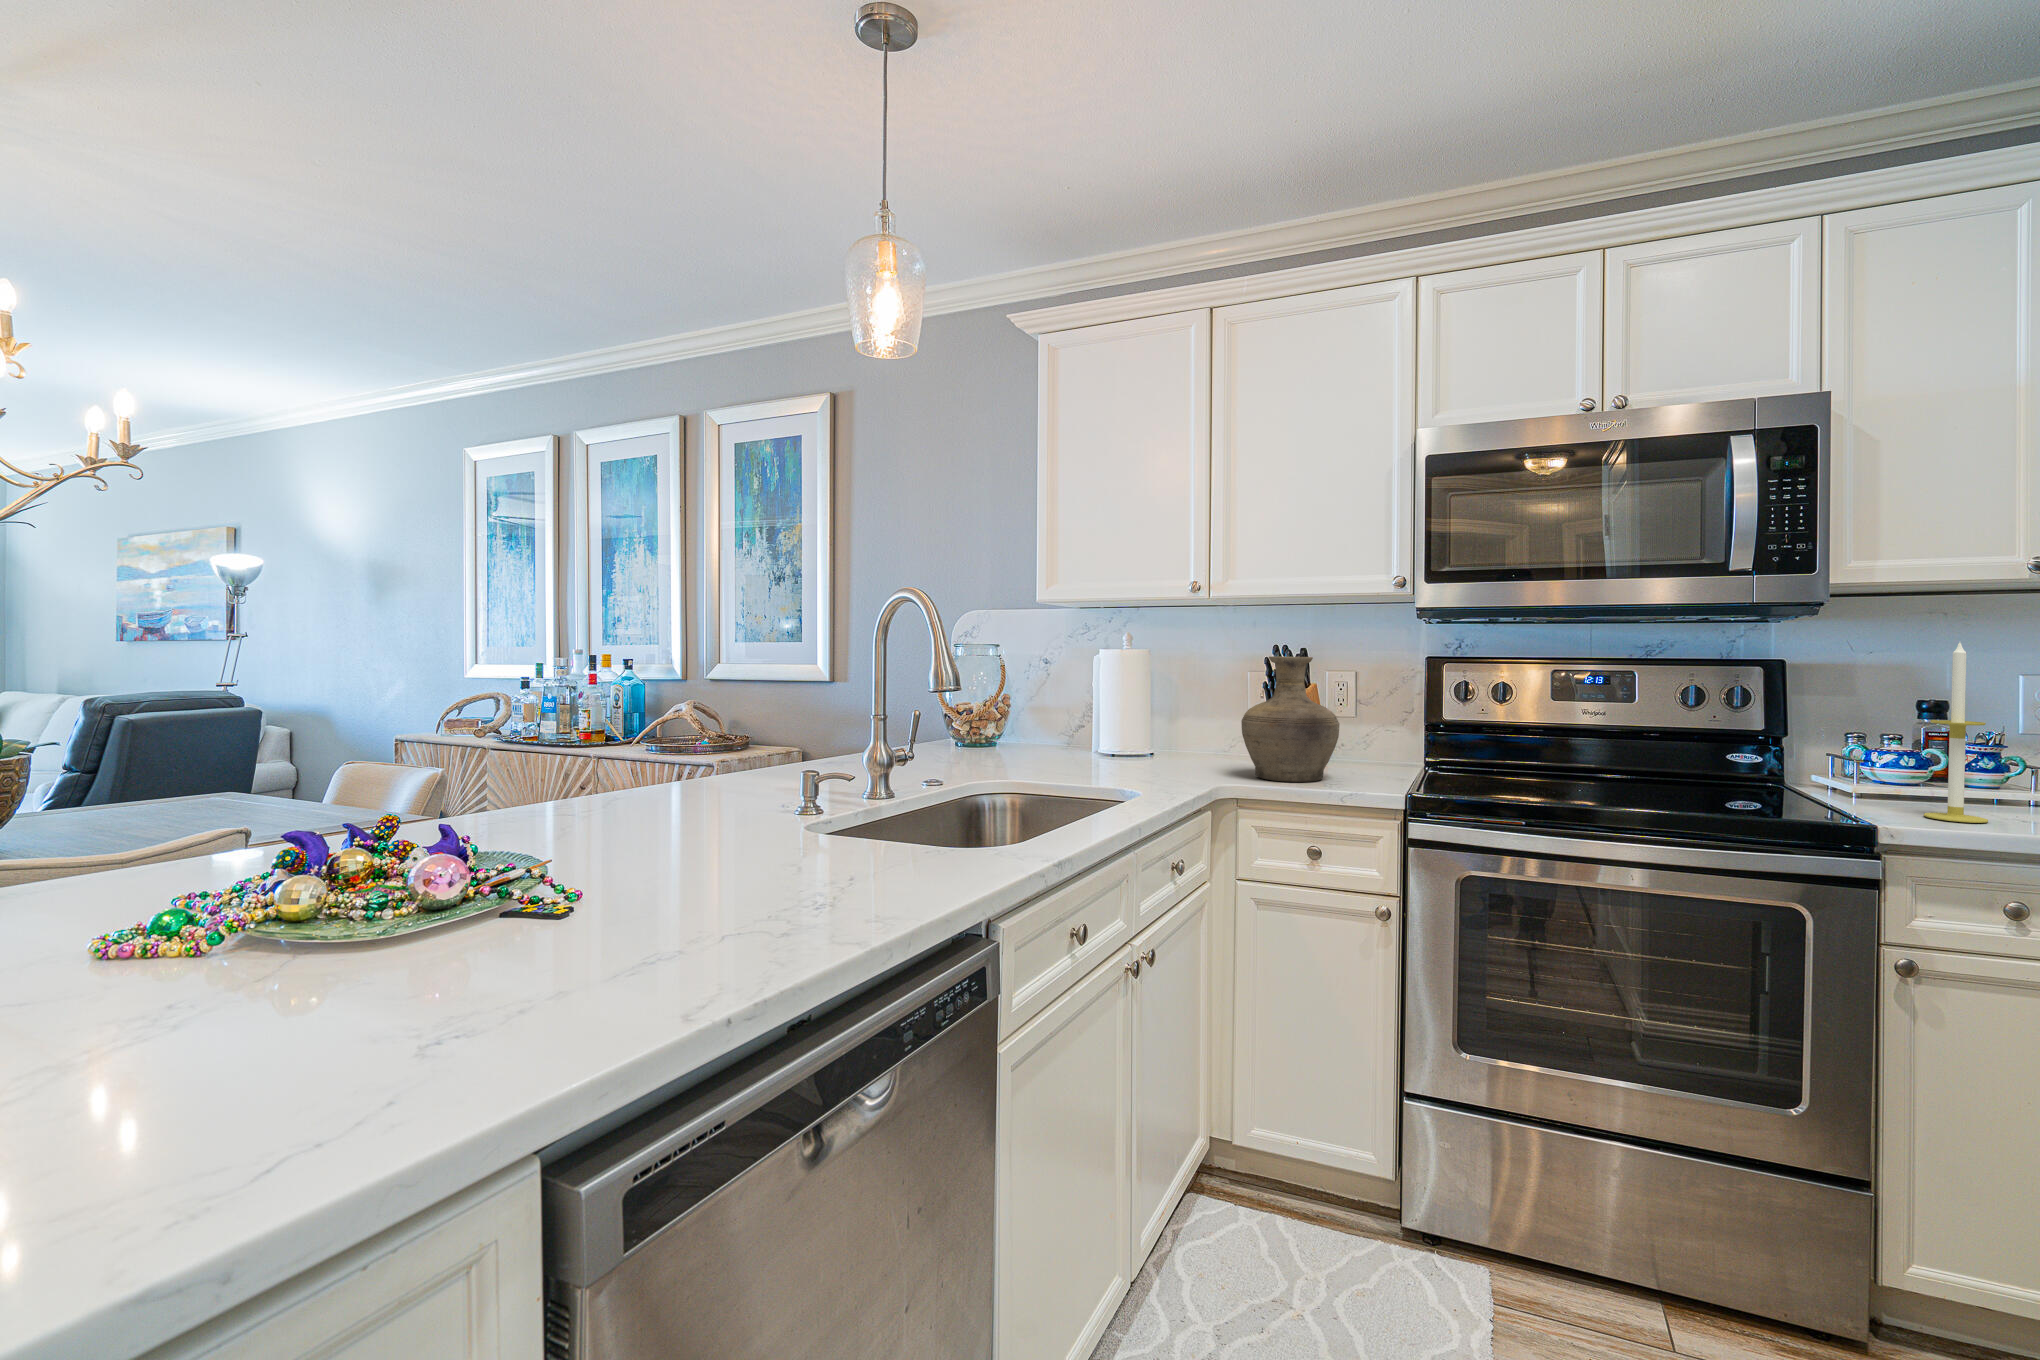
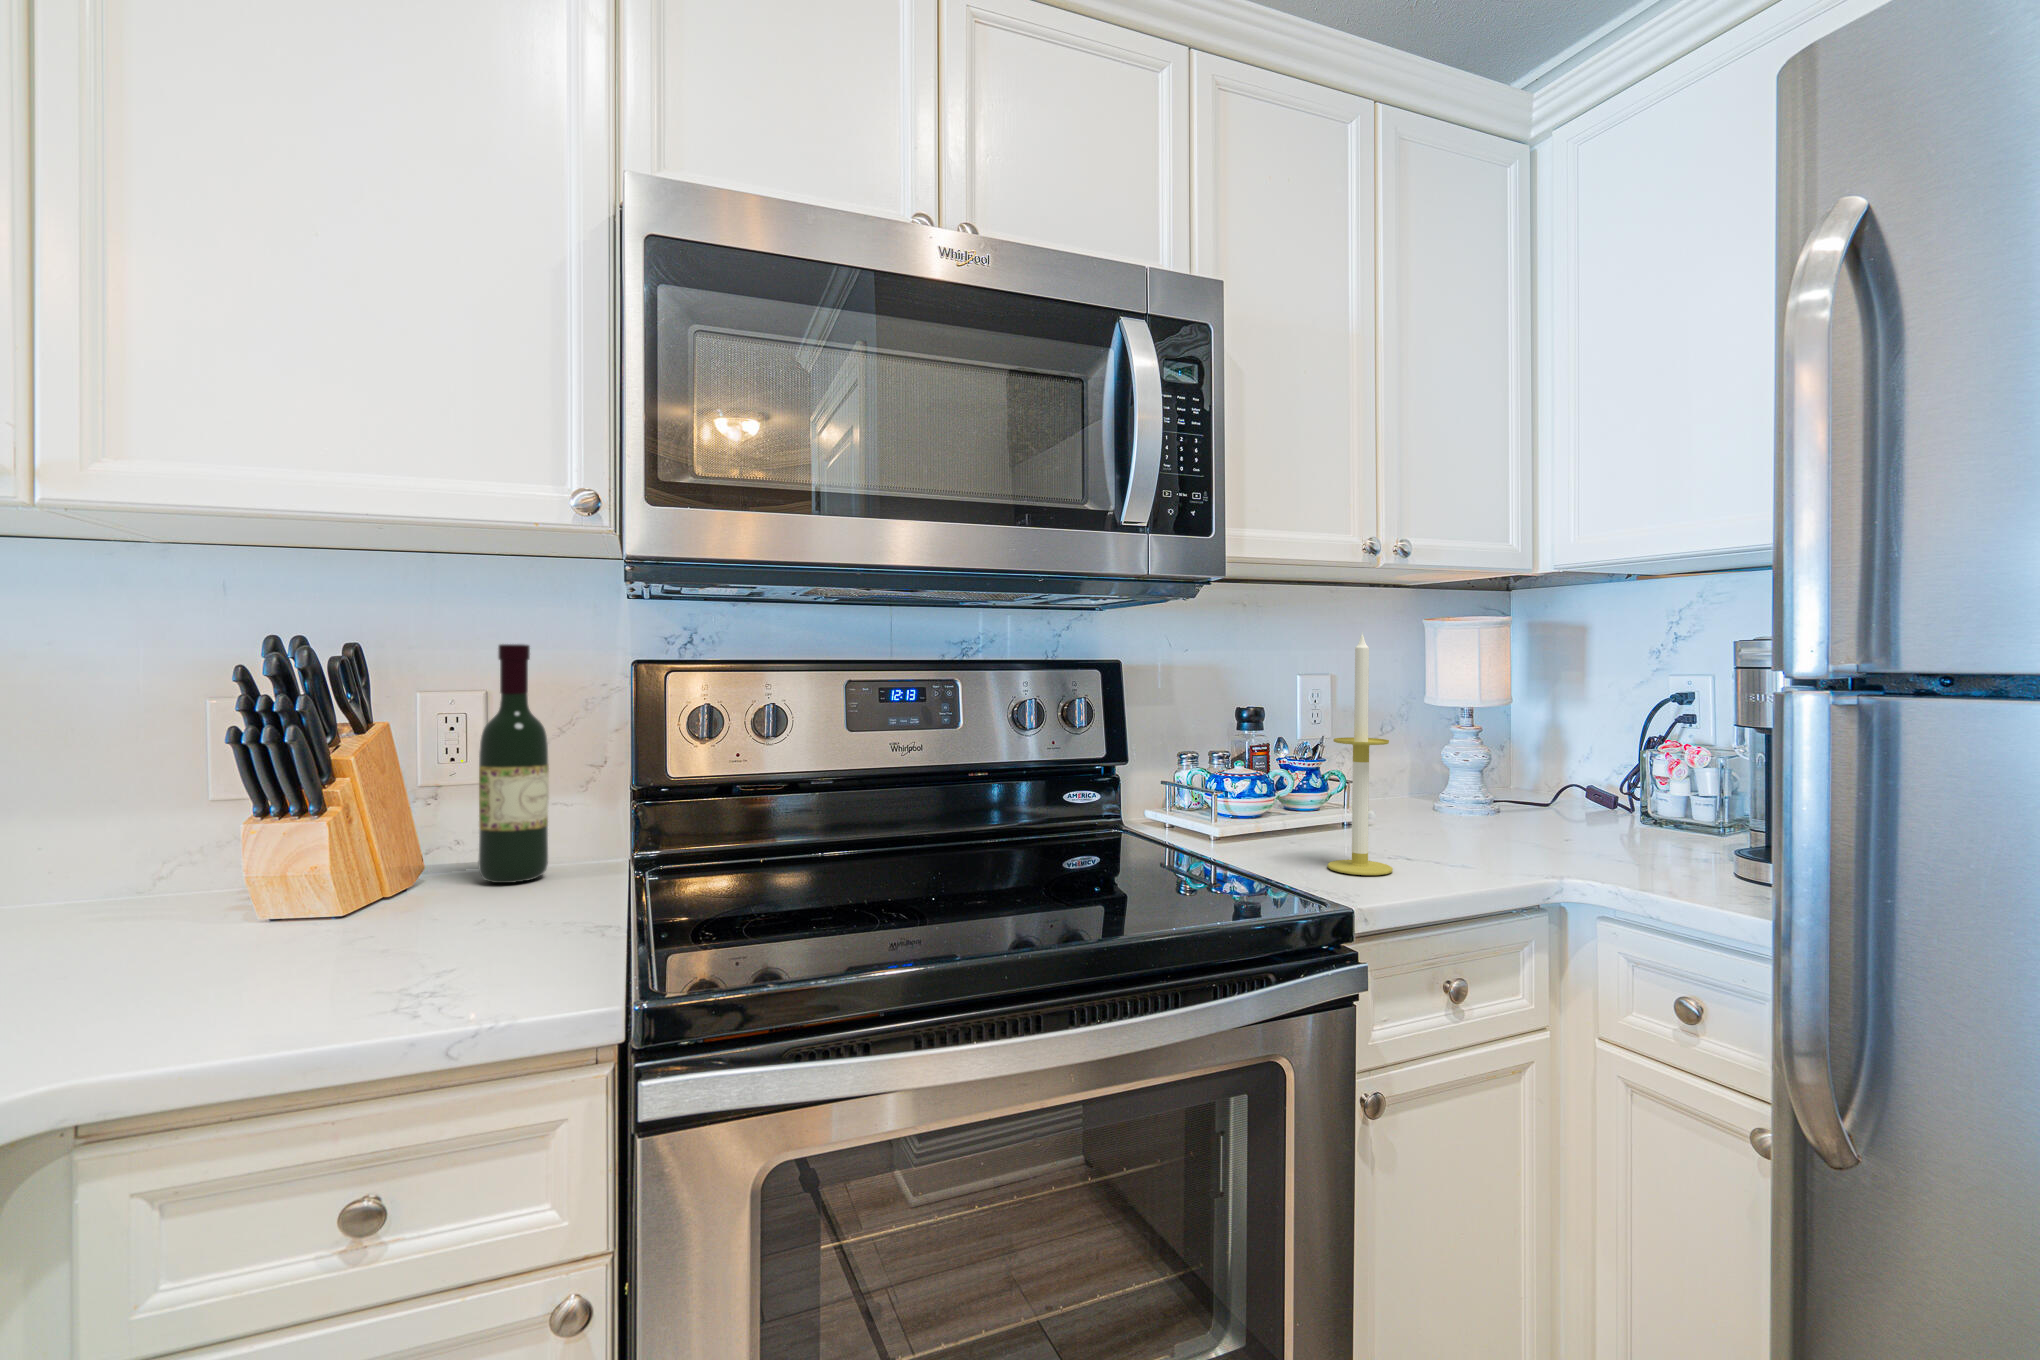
wine bottle: none [1355,648,1388,765] -> present [478,644,549,883]
vase: present [1241,656,1340,782] -> none [135,665,445,1007]

